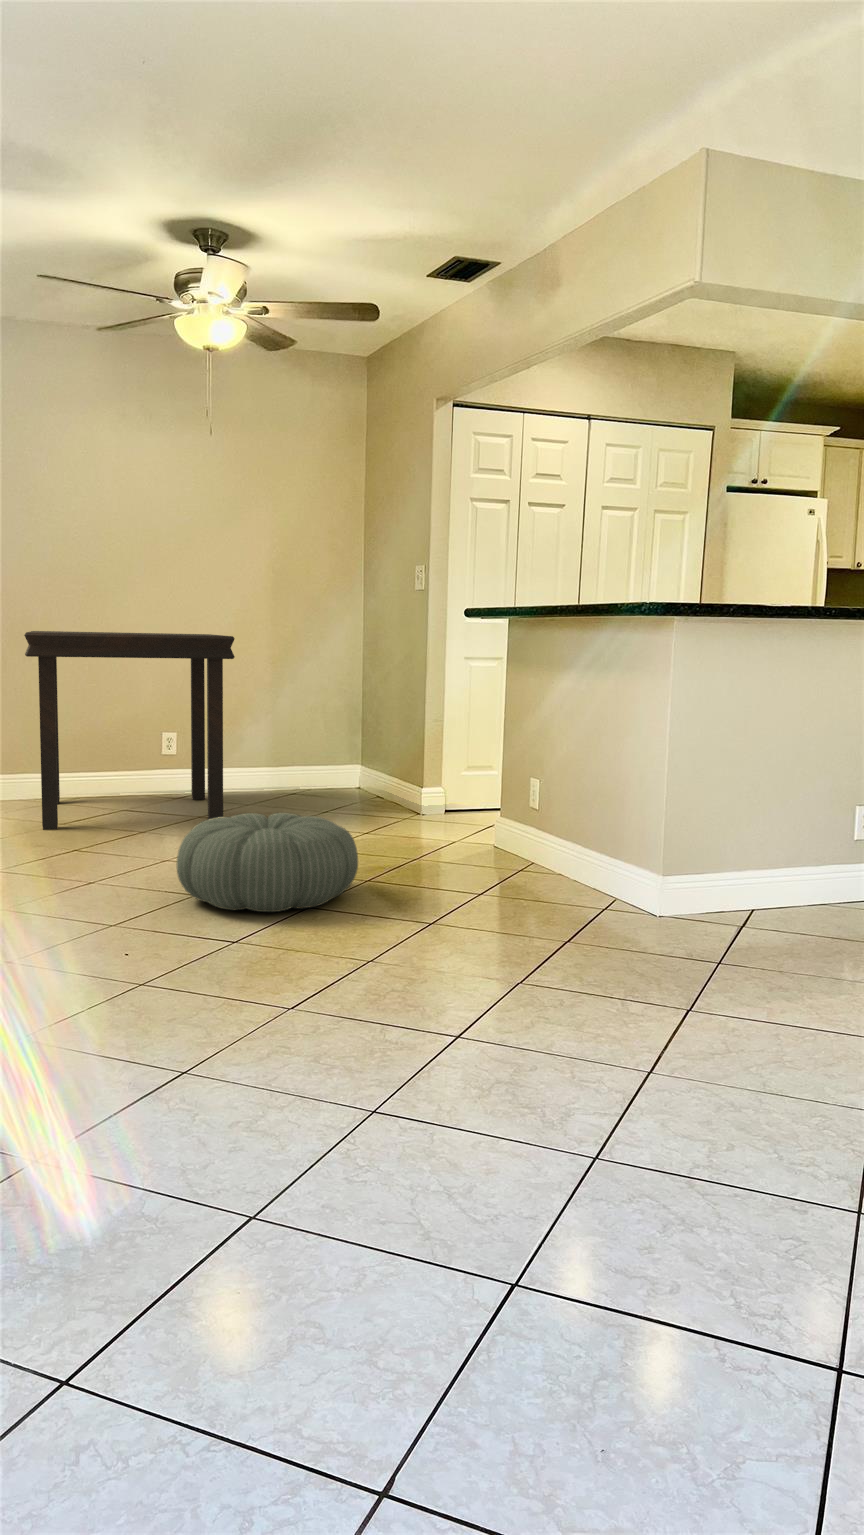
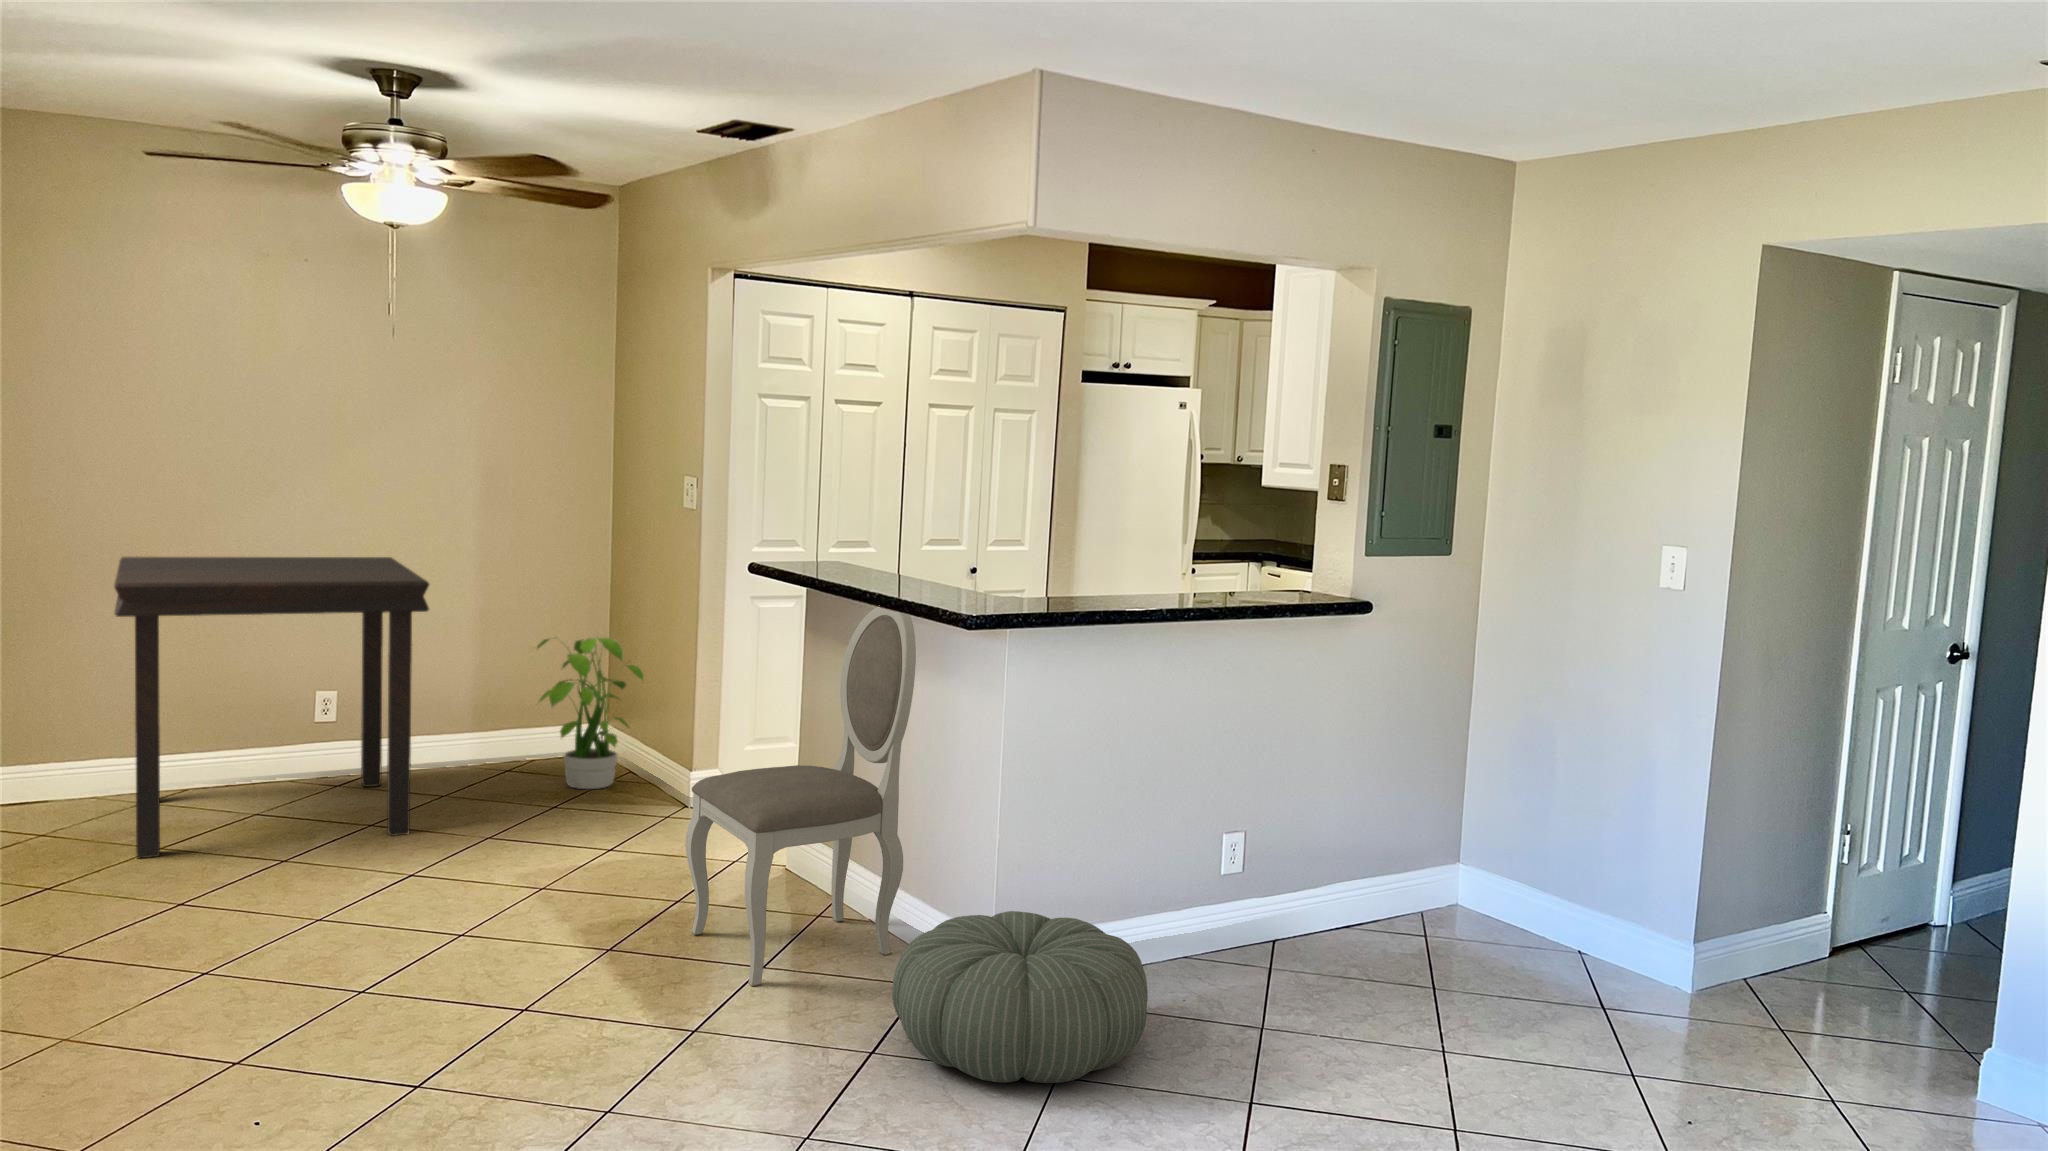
dining chair: none [419,621,597,910] -> present [686,607,916,986]
potted plant: none [310,688,388,804] -> present [537,636,644,789]
pouf: present [177,813,358,912] -> present [892,911,1148,1083]

